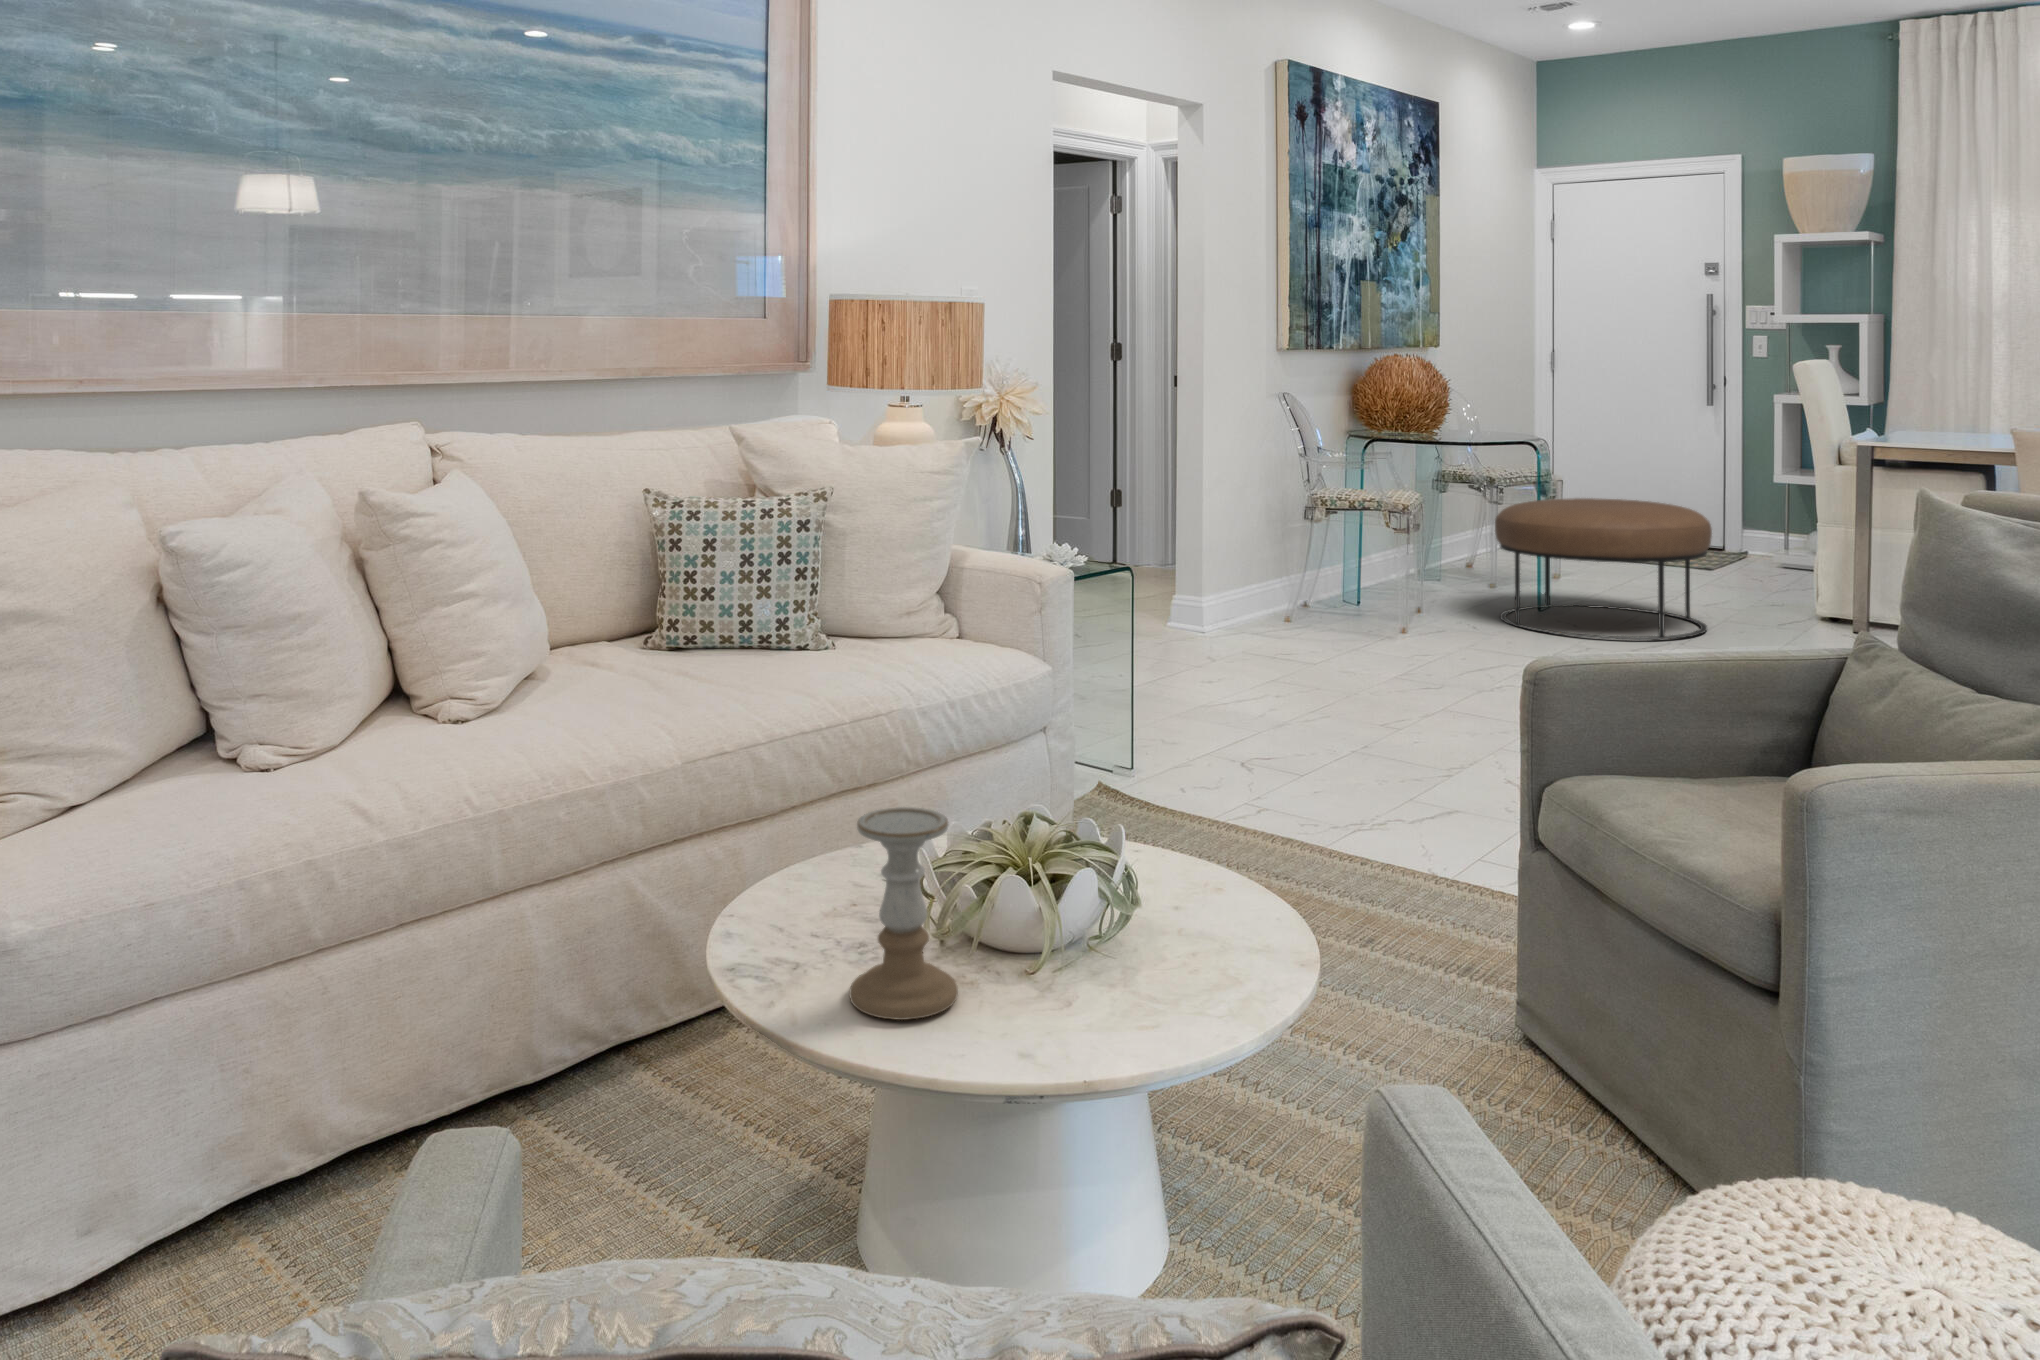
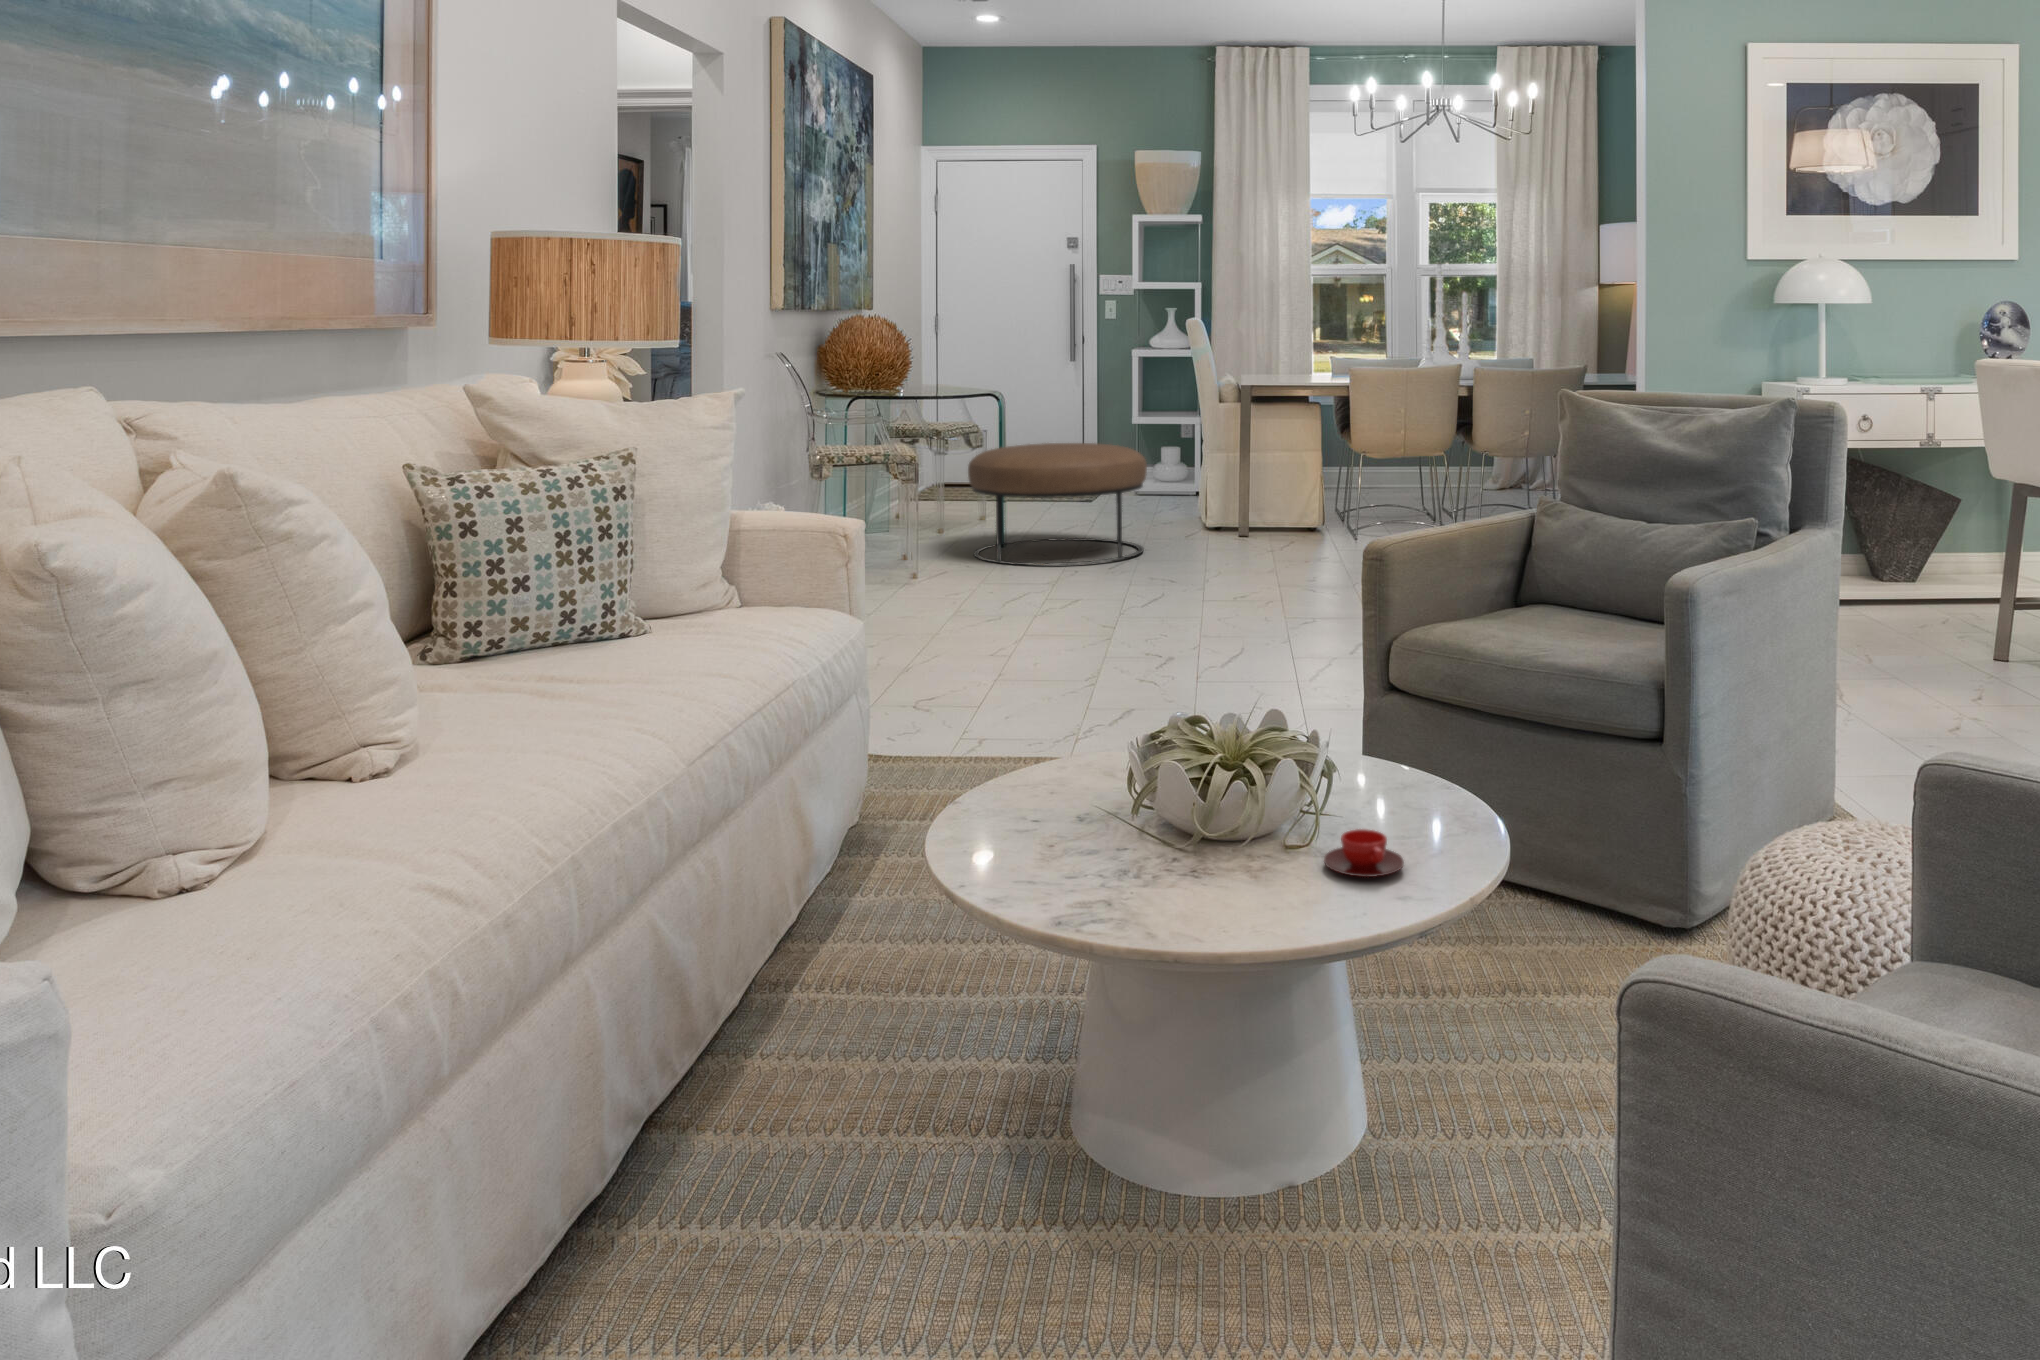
candle holder: present [850,807,958,1020] -> none [1169,716,1272,914]
teacup: none [1040,969,1131,1029] -> present [1324,829,1404,877]

